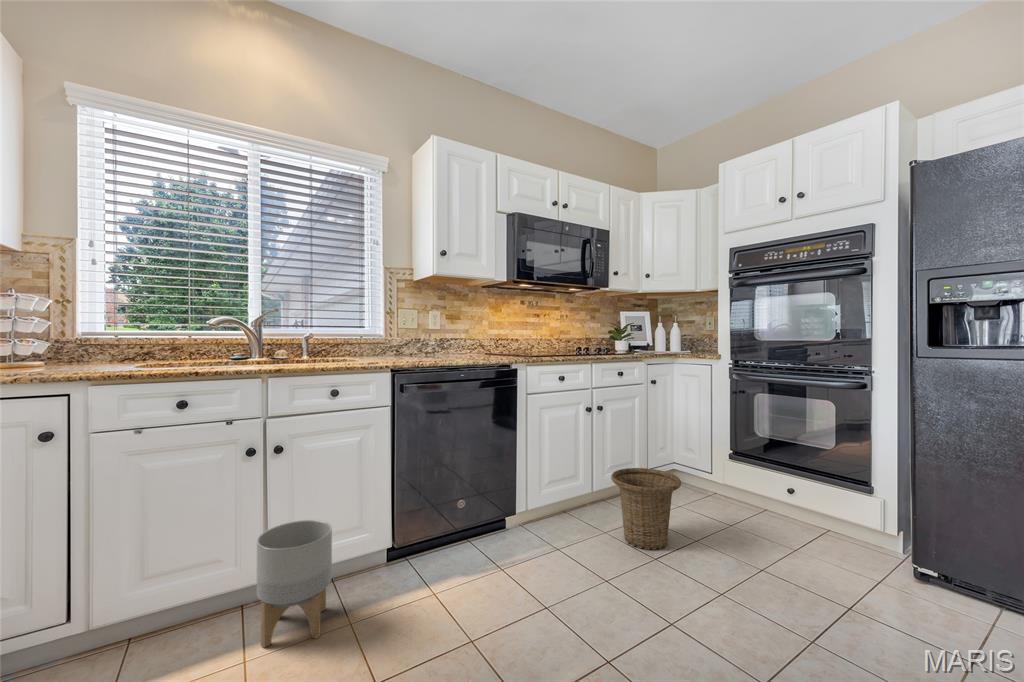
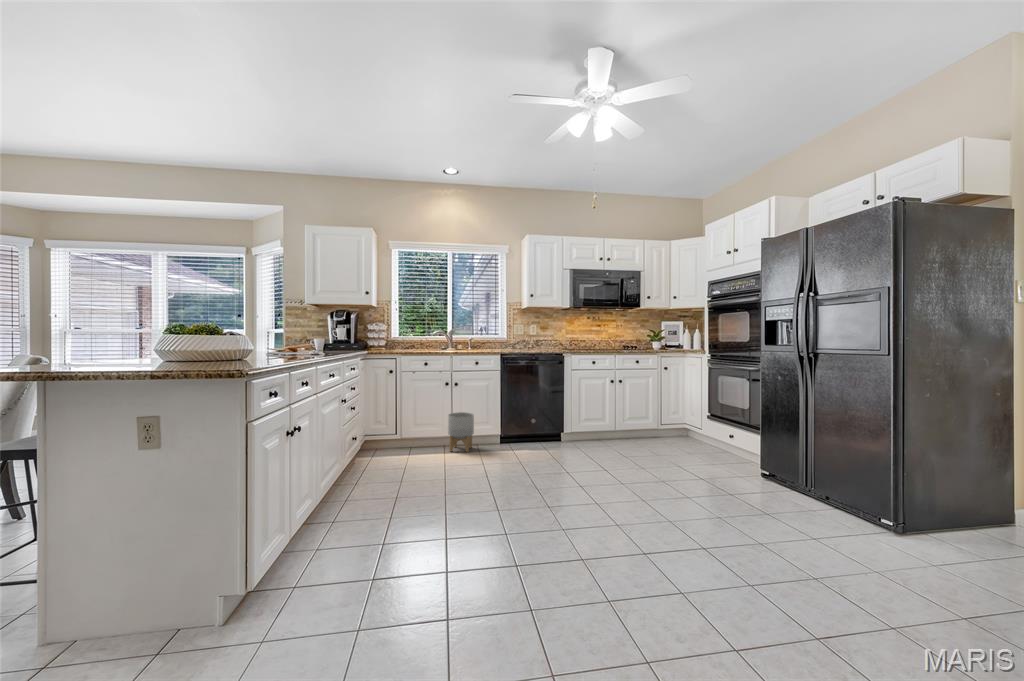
basket: present [611,468,681,550] -> none [610,412,647,452]

